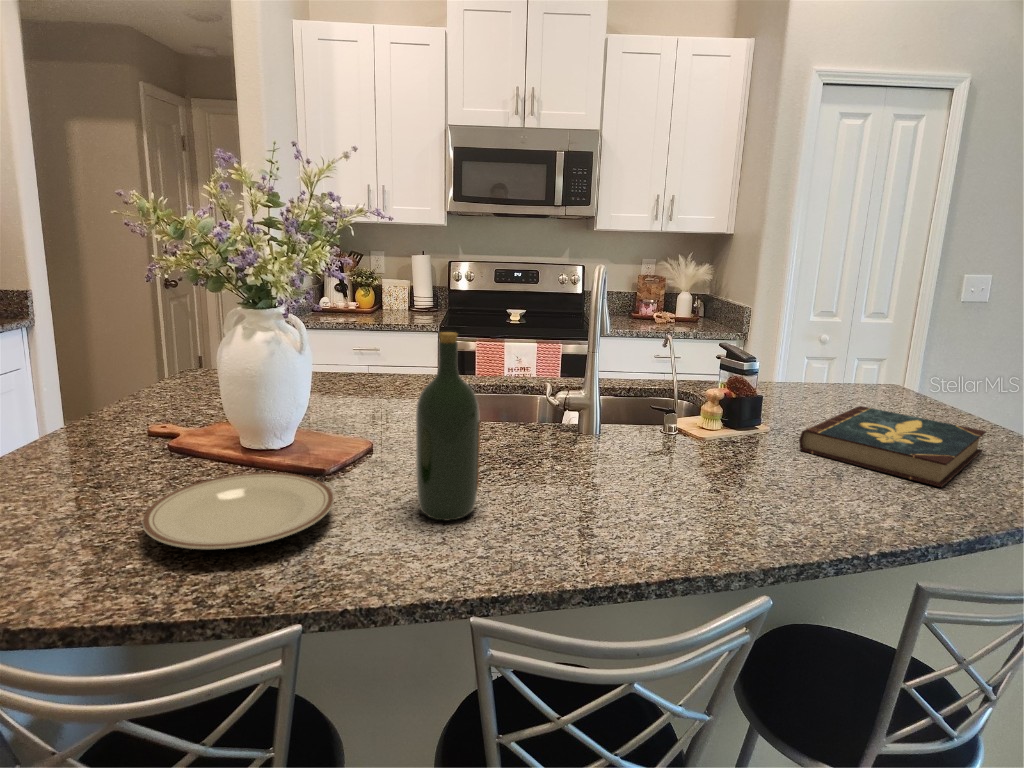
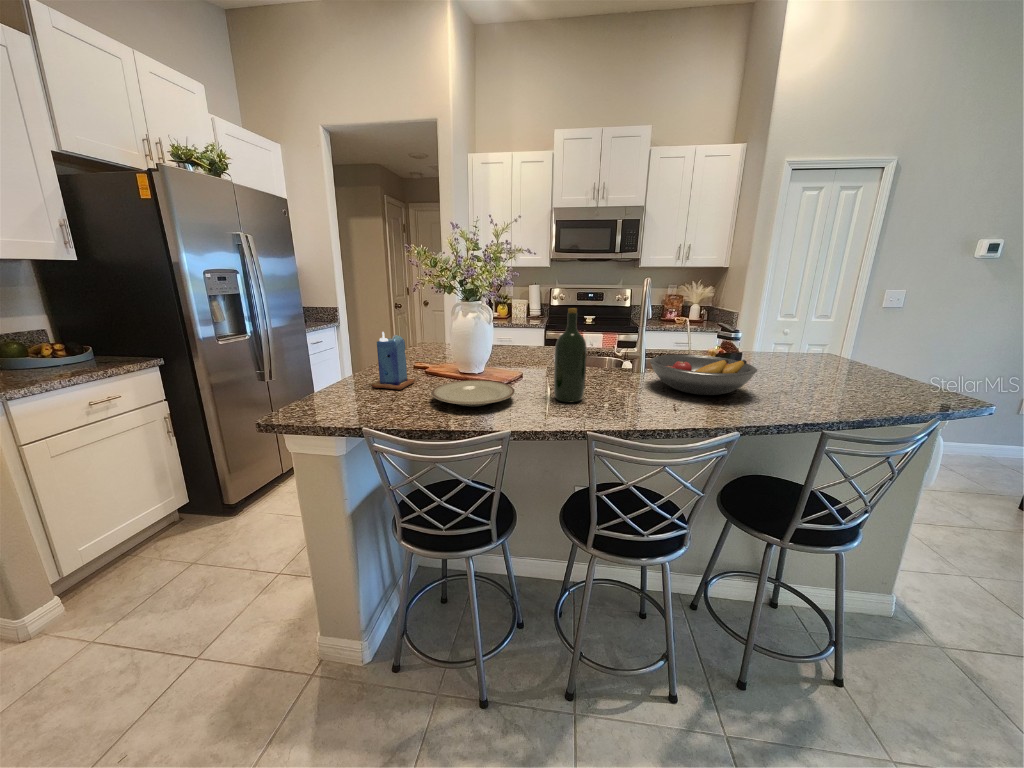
candle: none [22,376,132,501] -> present [372,332,415,390]
fruit bowl: none [605,404,793,488] -> present [650,355,757,395]
book: present [799,406,986,487] -> none [763,361,884,400]

